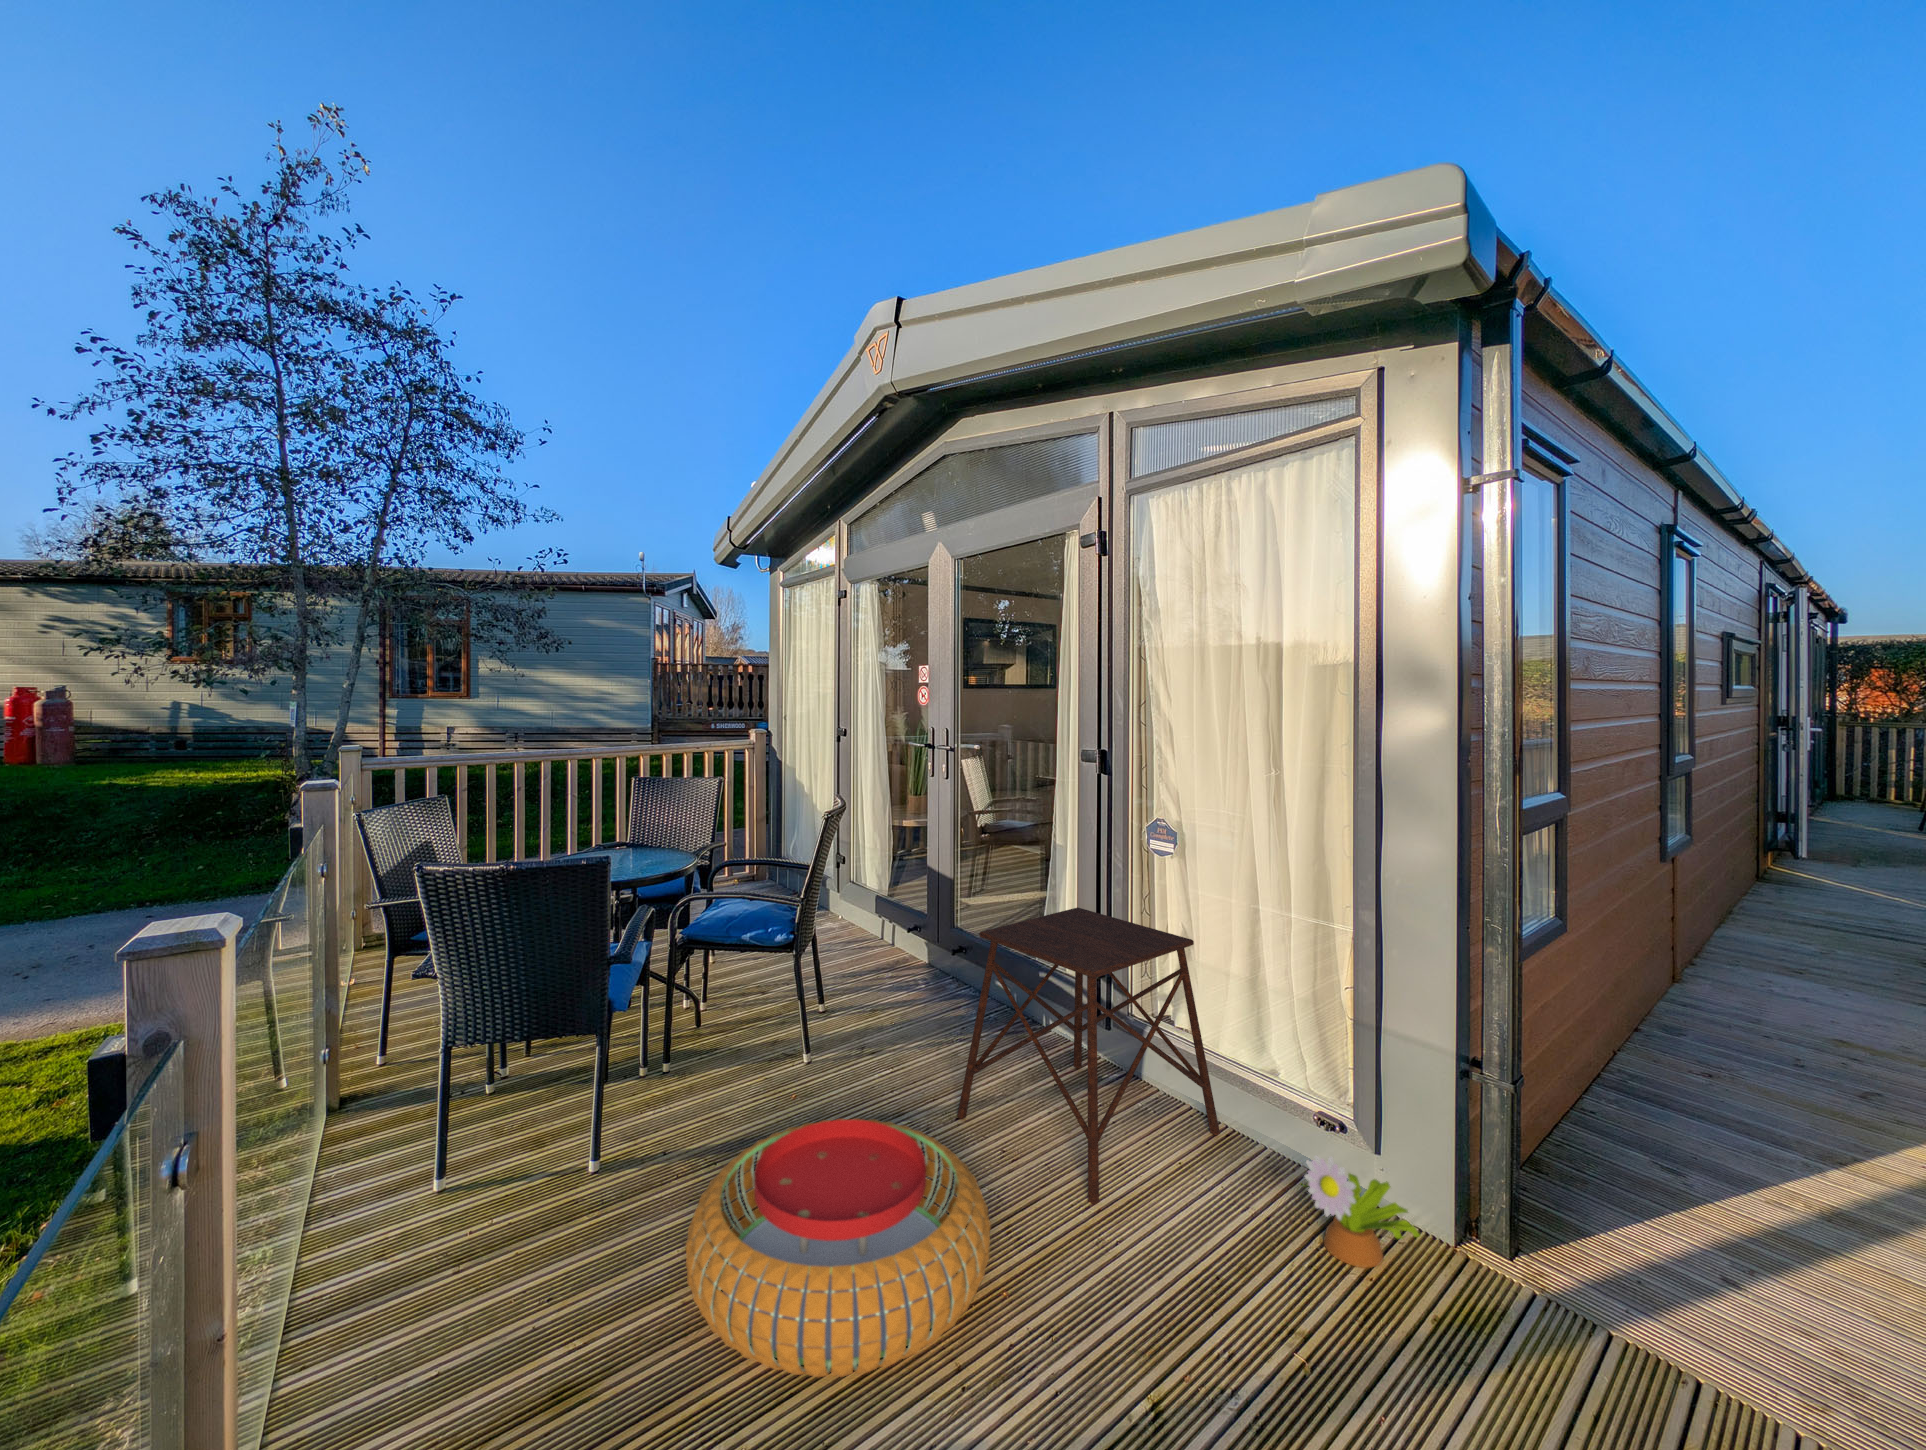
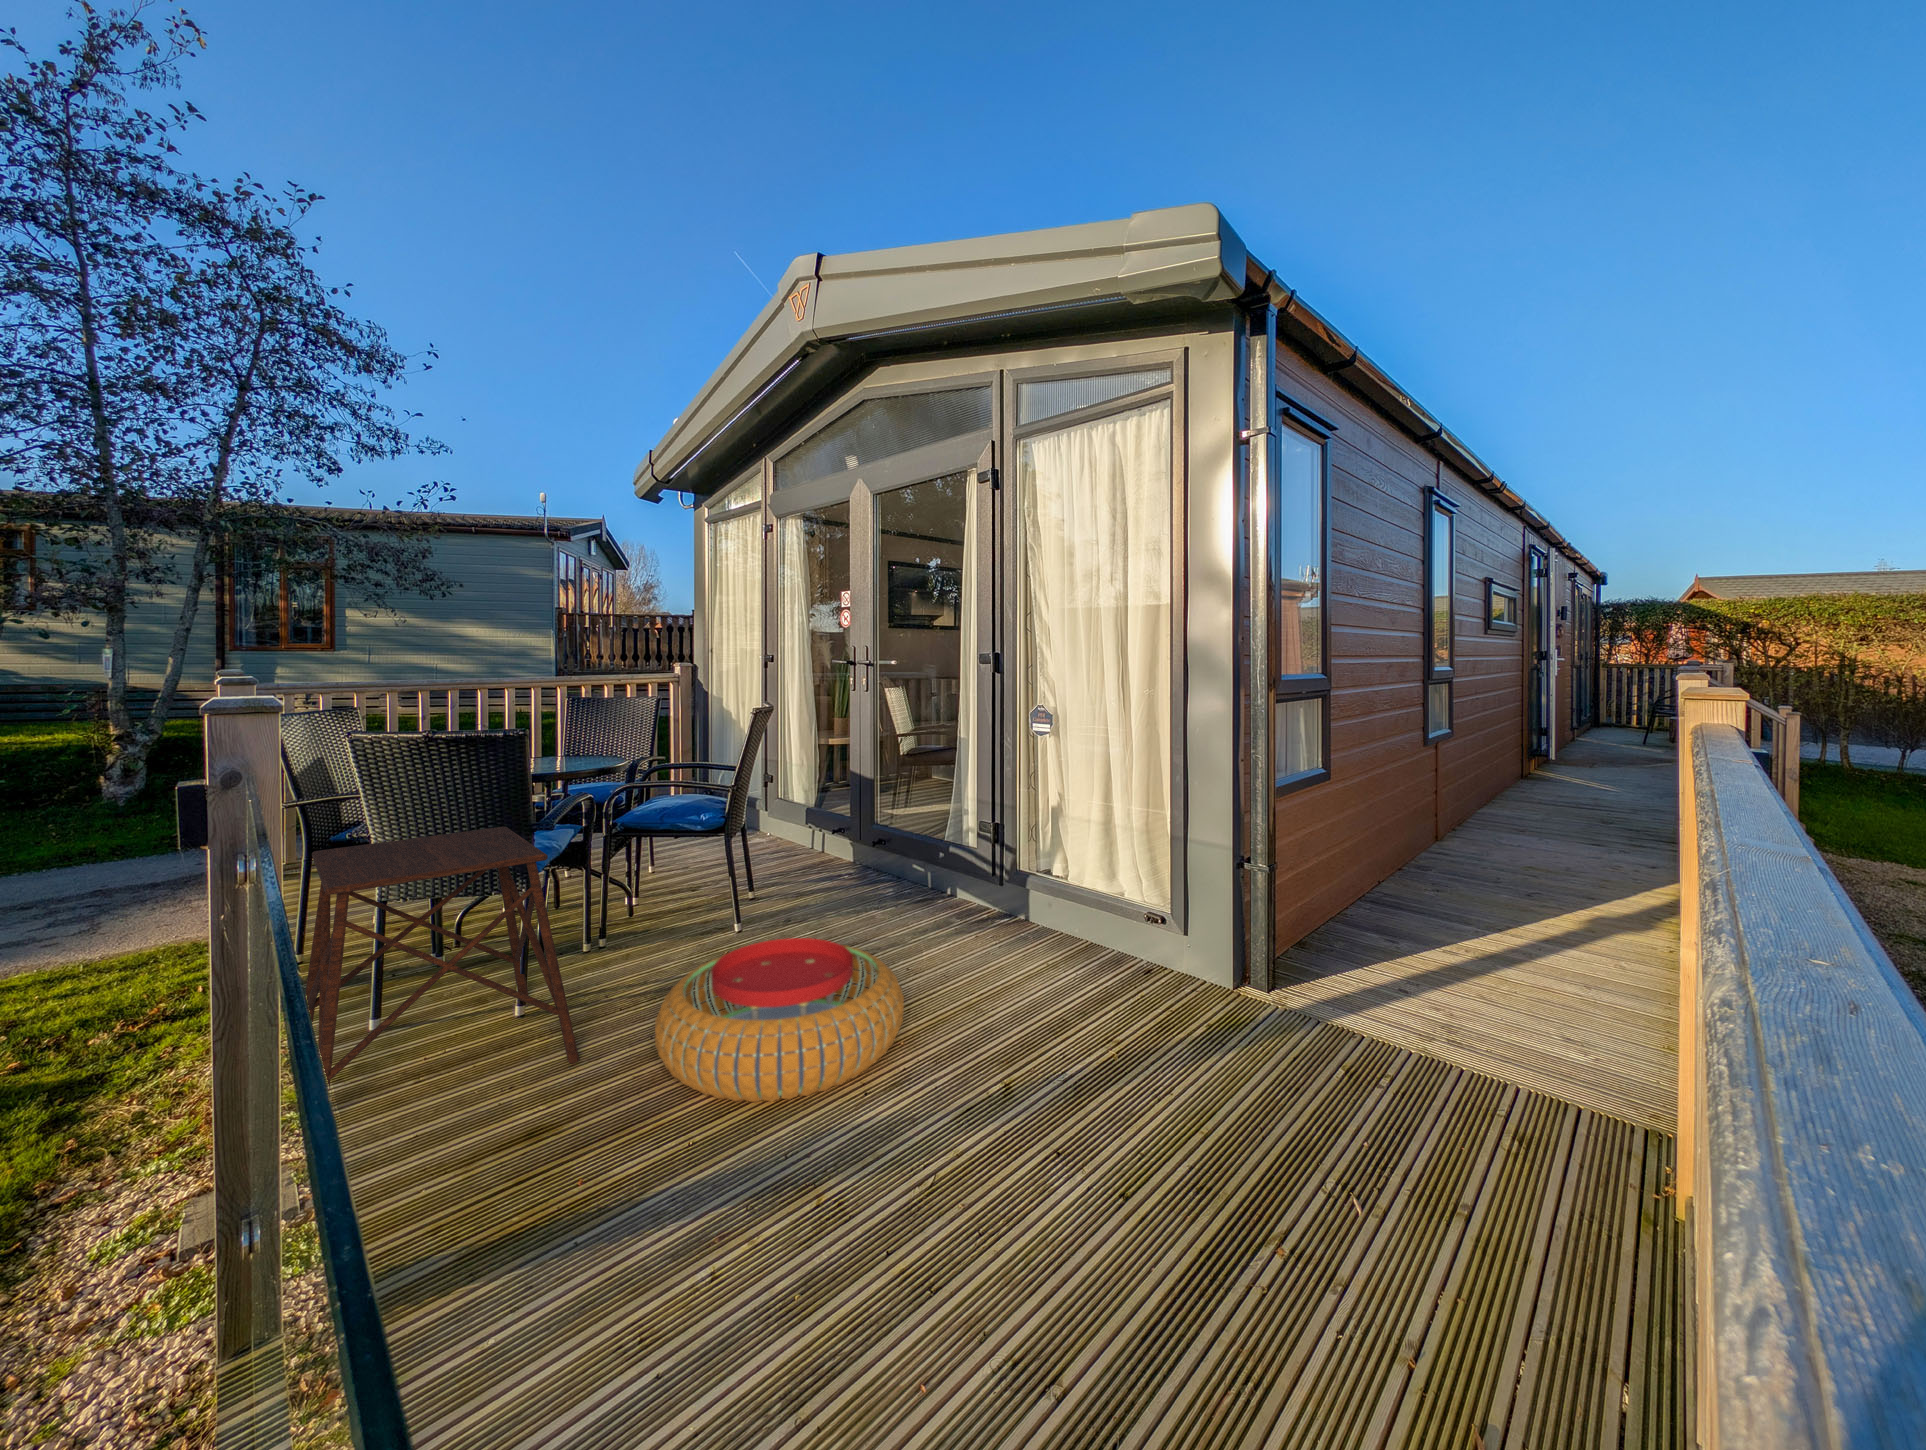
side table: present [957,907,1220,1204] -> present [306,826,579,1088]
decorative plant: present [1302,1156,1420,1268] -> none [1135,933,1213,1010]

